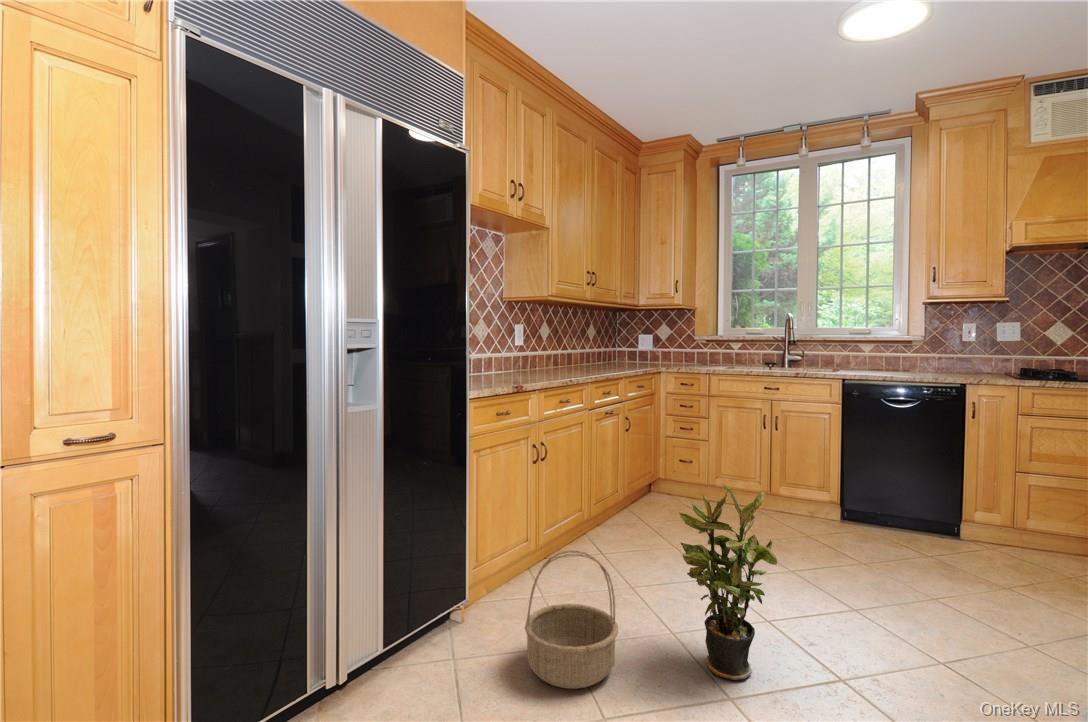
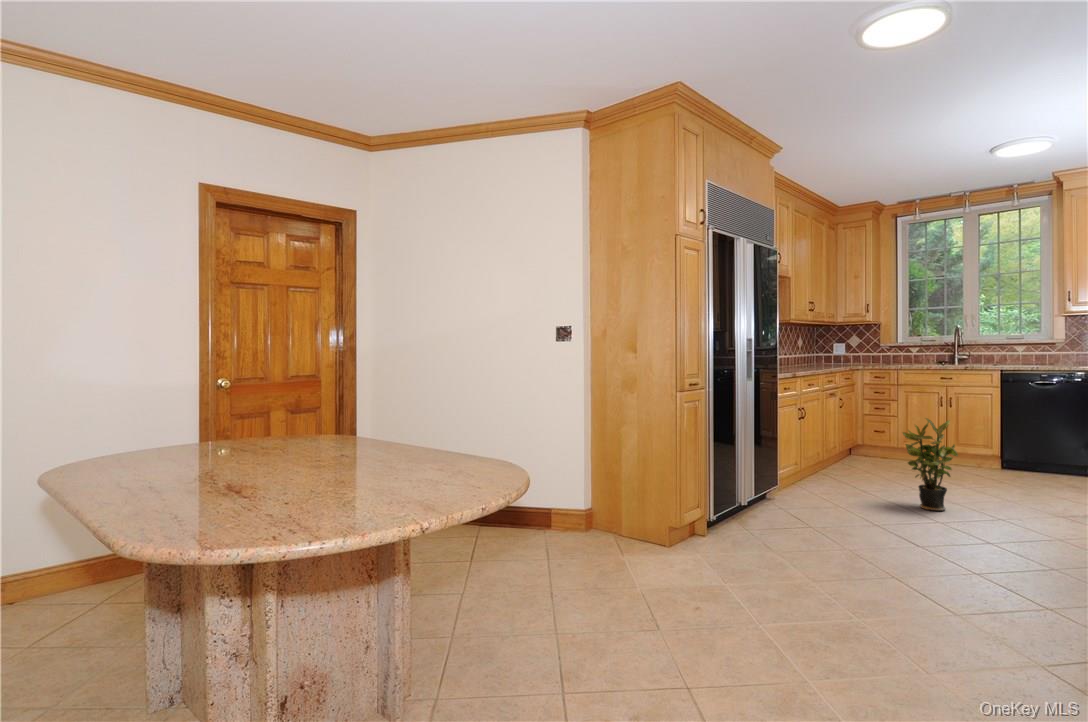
basket: present [525,550,618,689] -> none [823,448,874,510]

